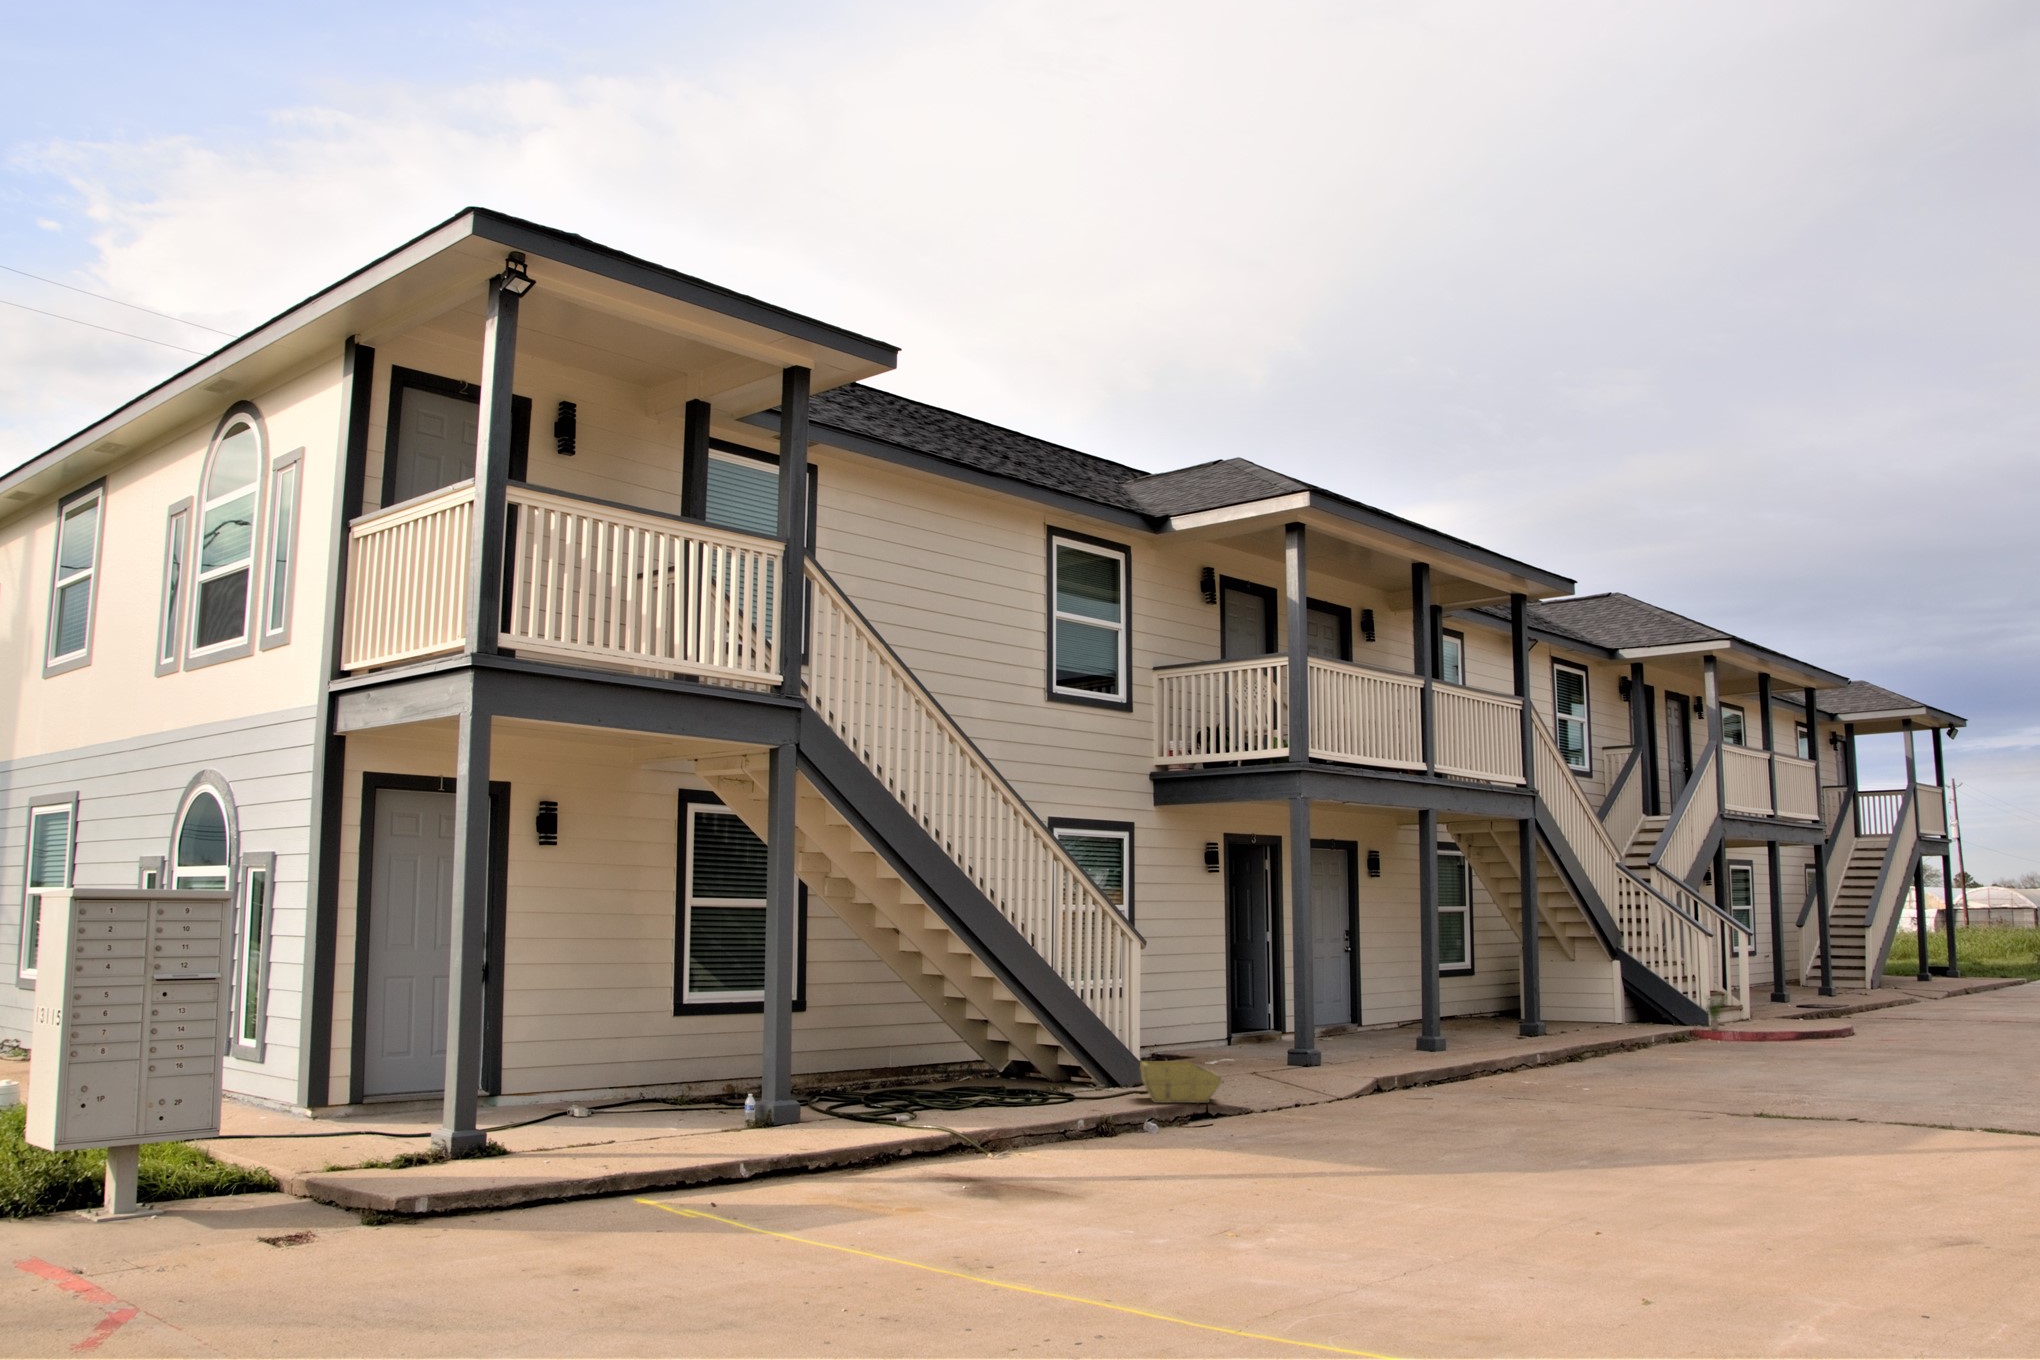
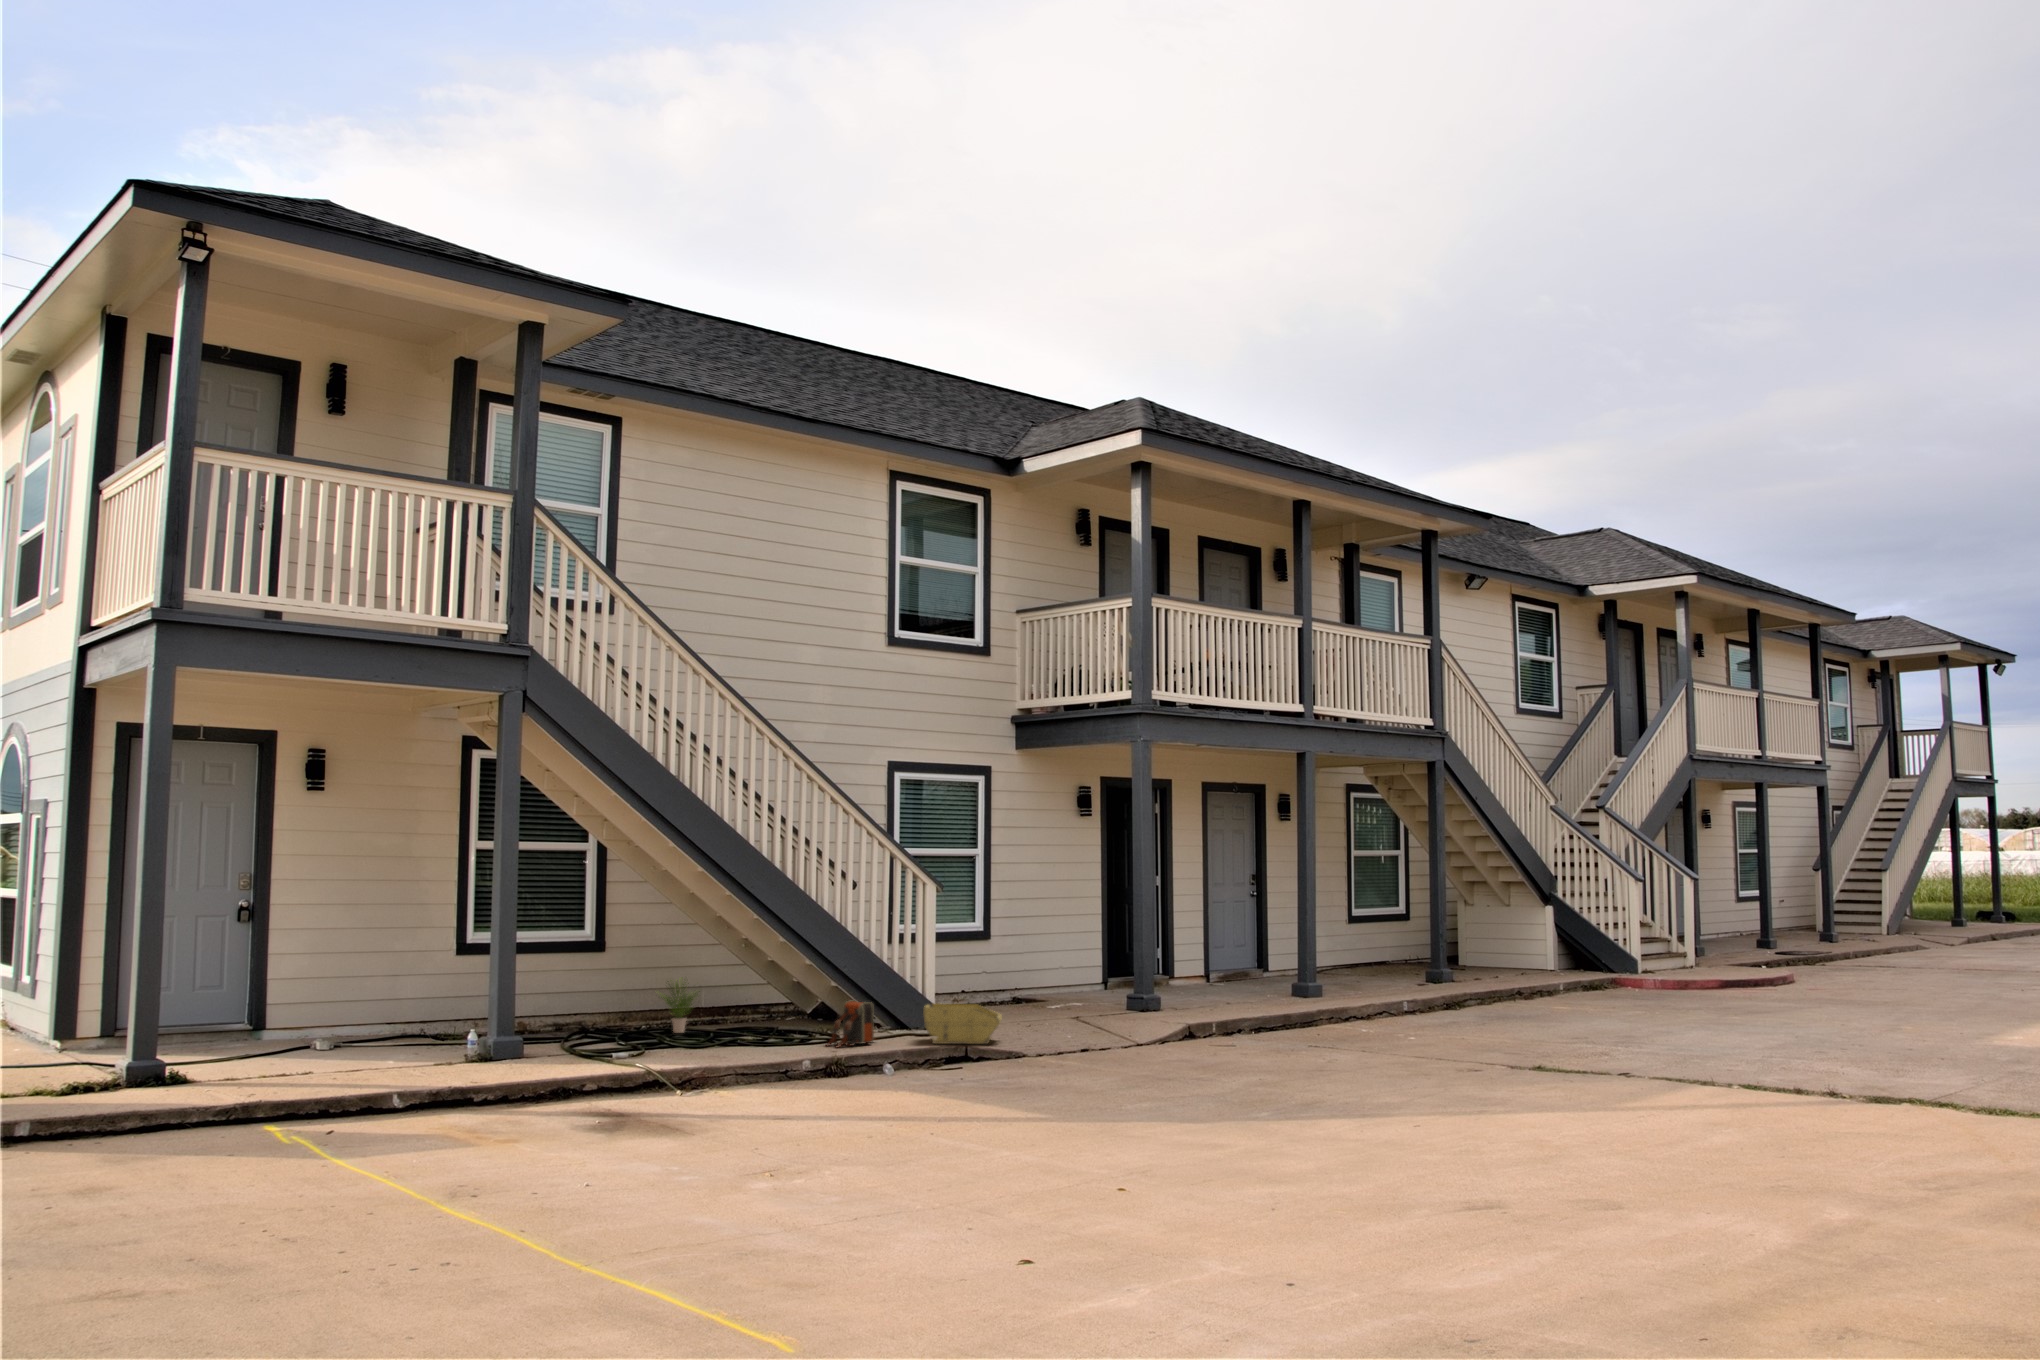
potted plant: present [1706,998,1724,1030] -> present [660,978,700,1033]
backpack: none [1051,1059,1098,1108] -> present [825,1001,874,1047]

